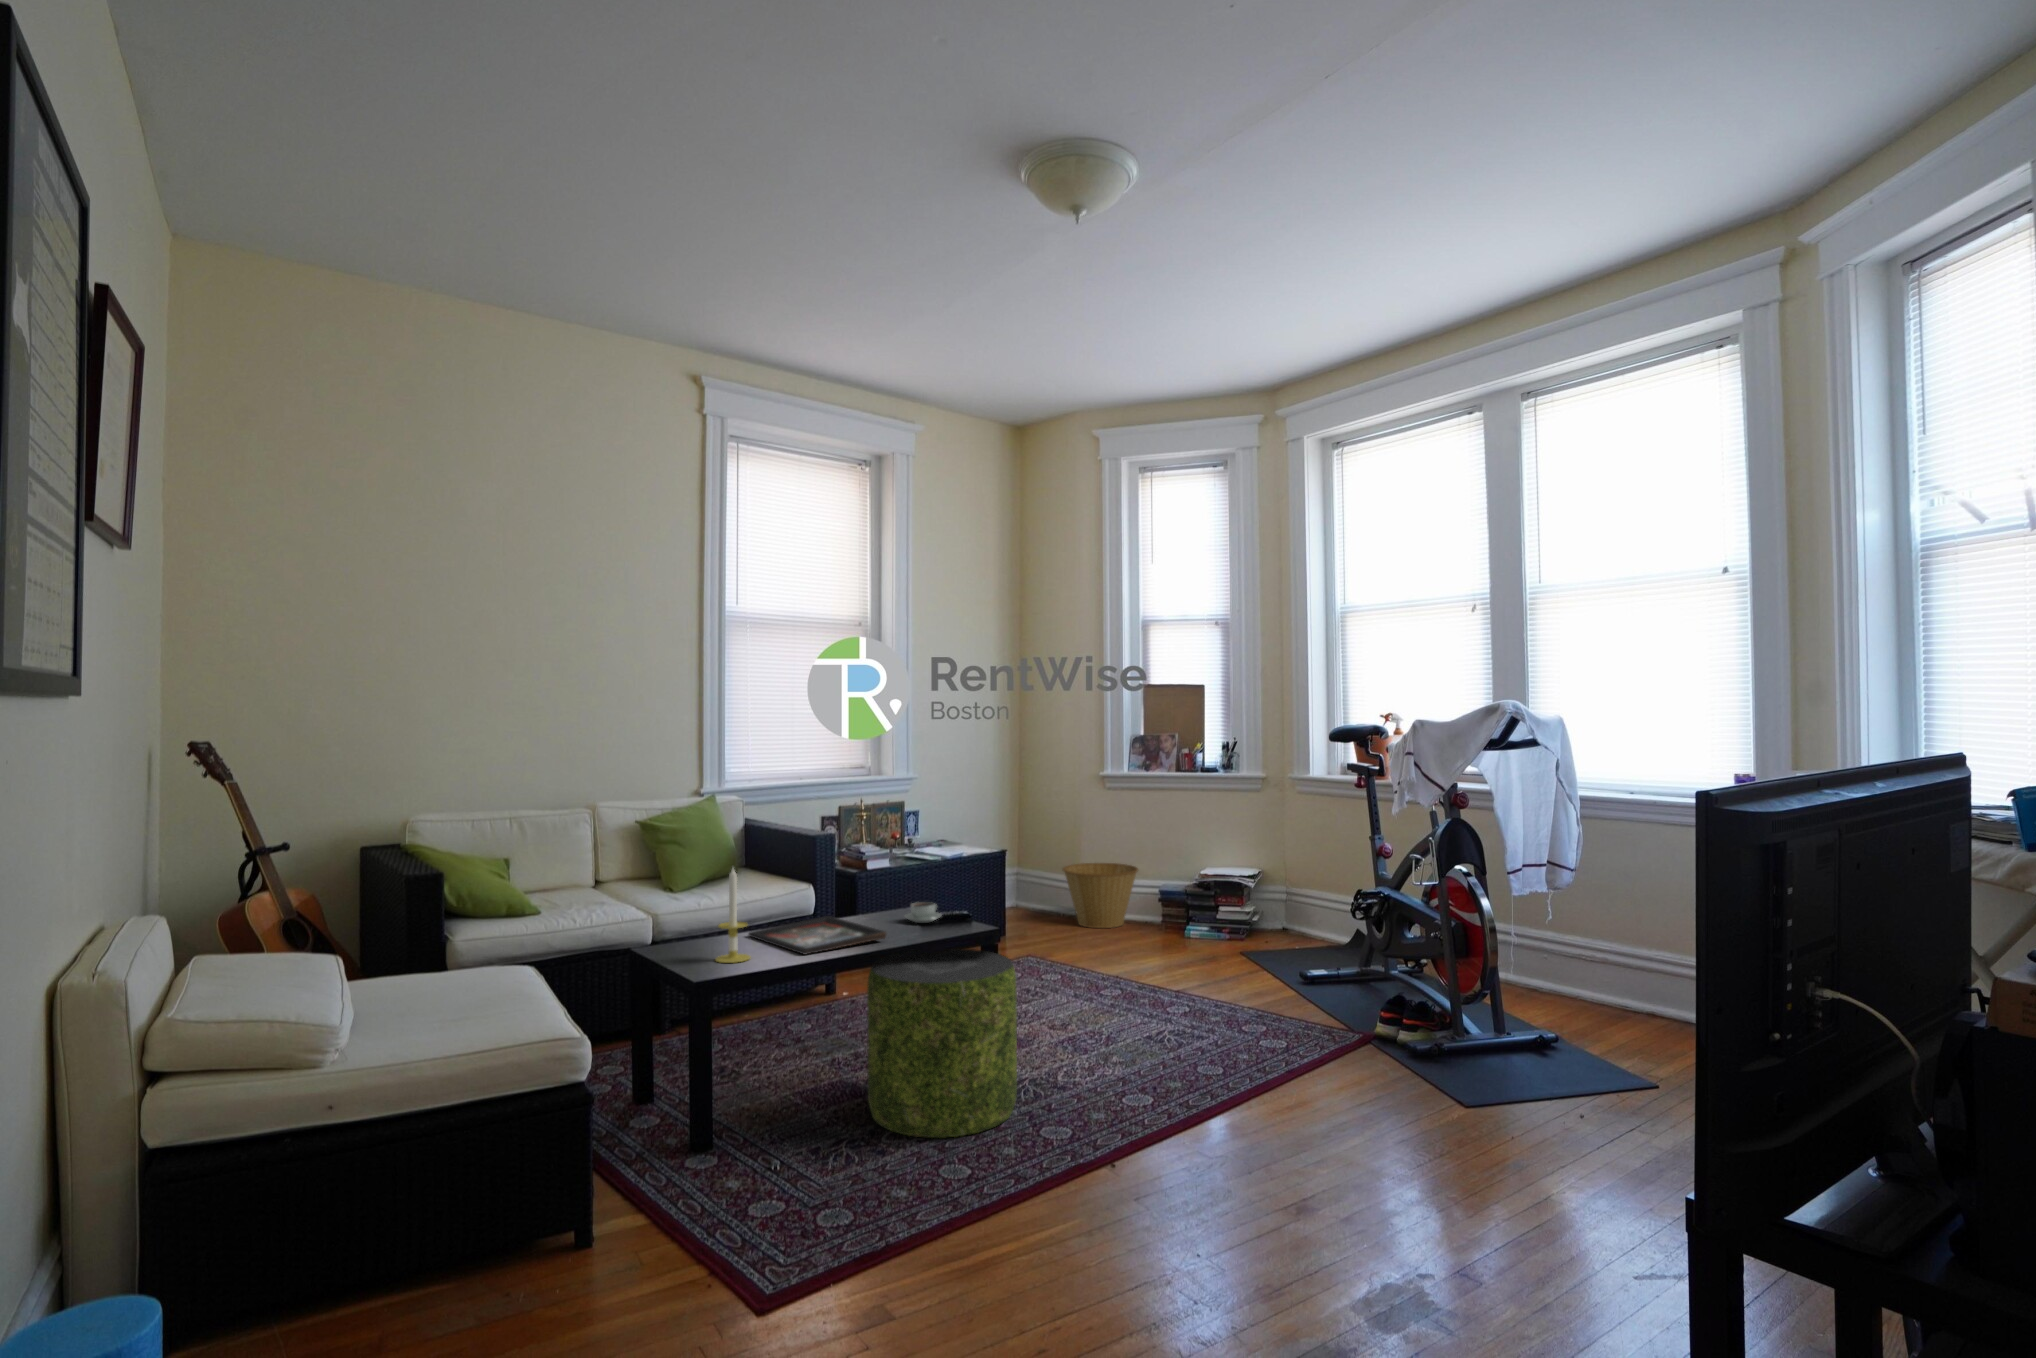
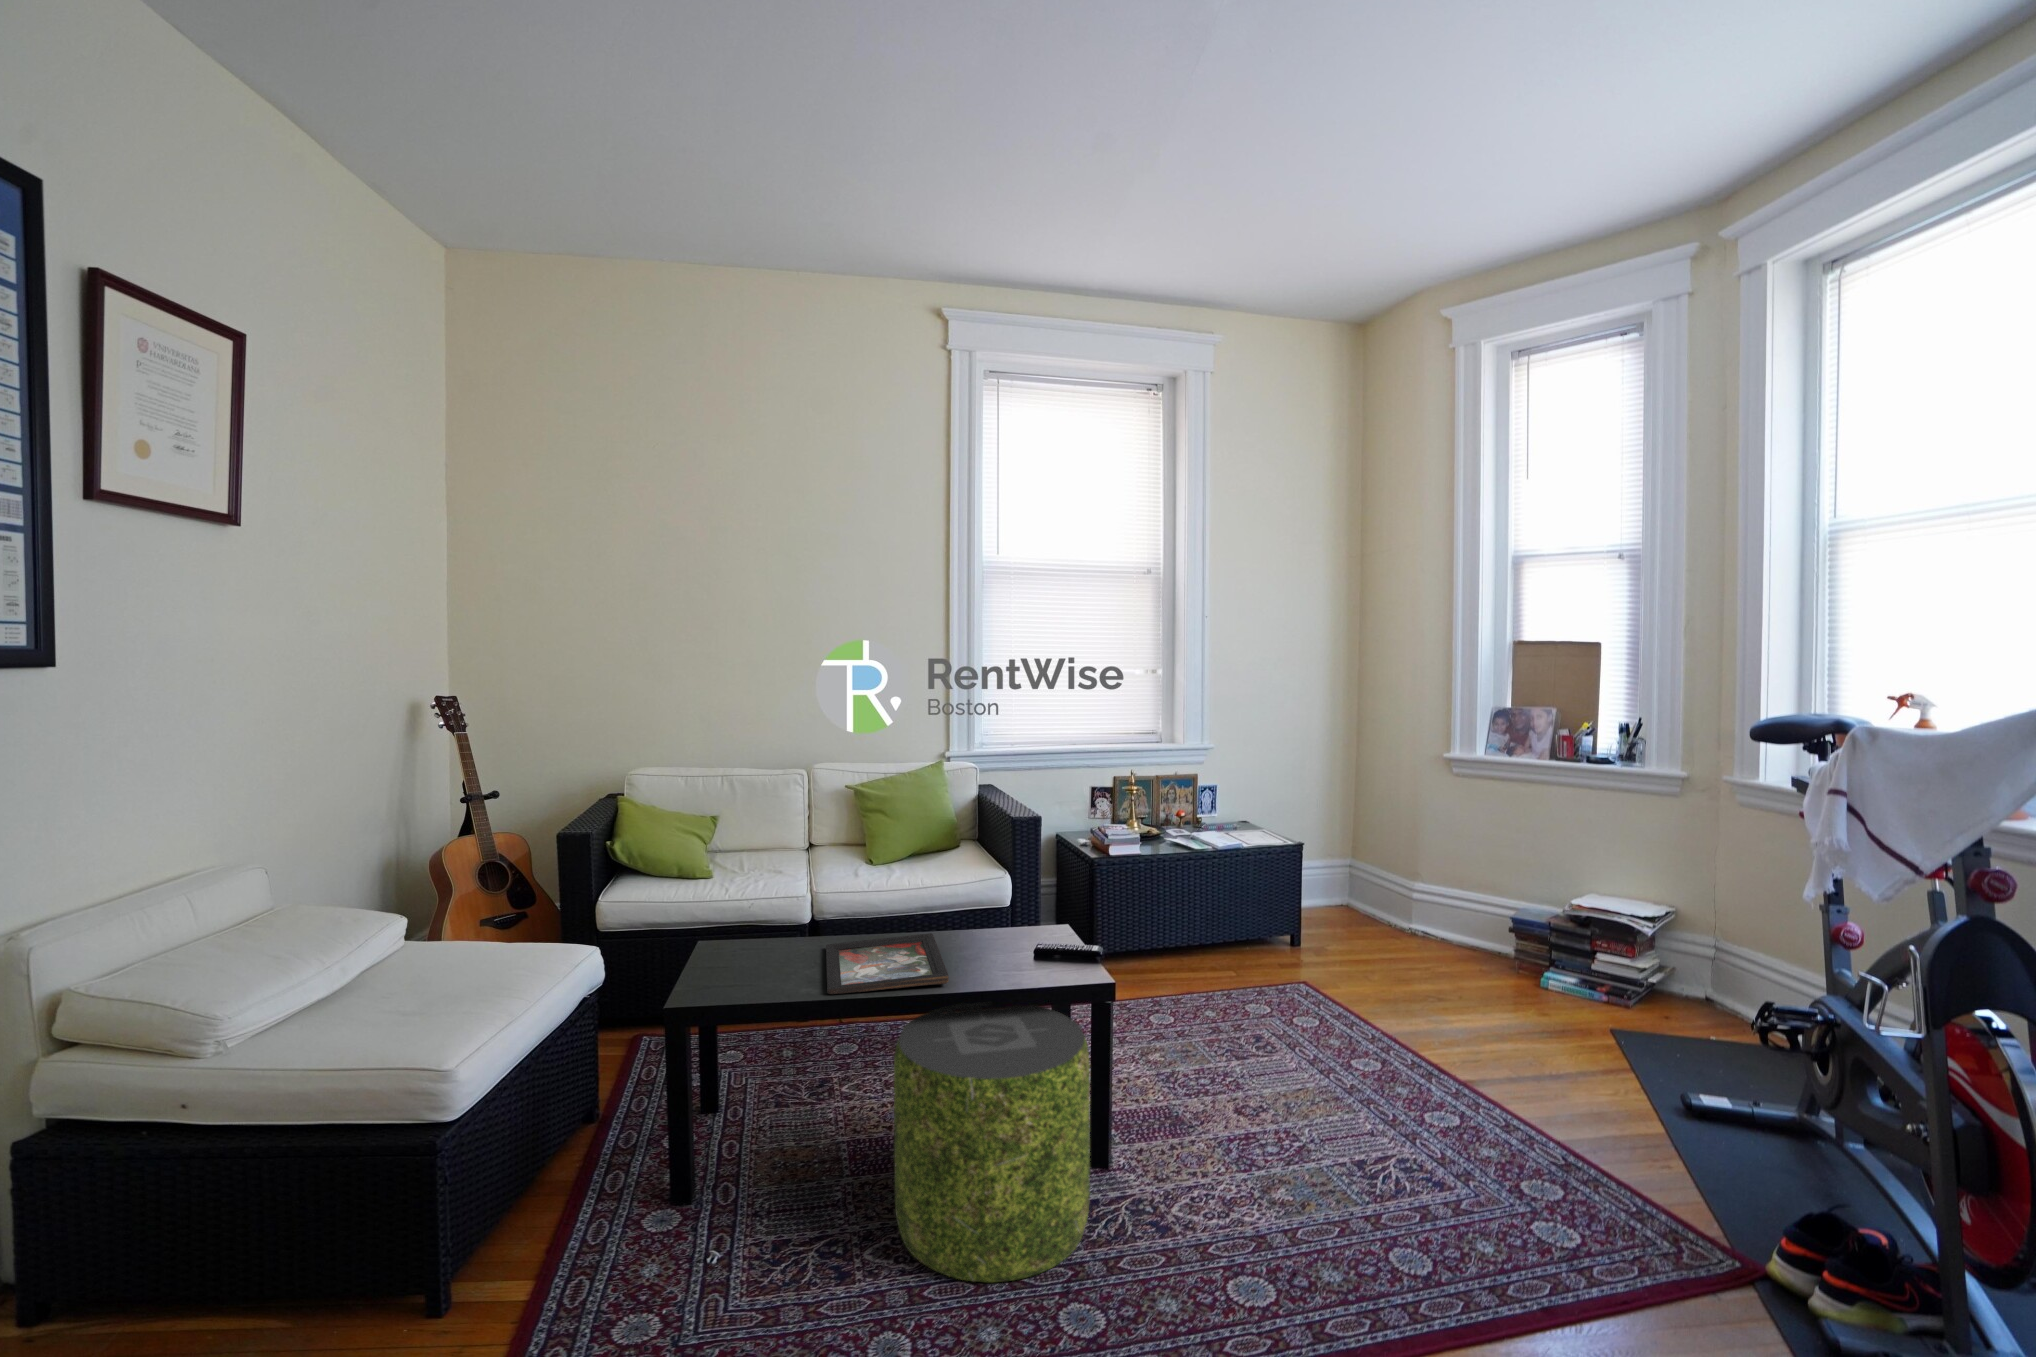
basket: present [1063,863,1138,928] -> none [1380,865,1485,954]
candle: present [715,868,751,963] -> none [733,878,774,994]
coffee cup: present [905,902,941,923] -> none [1016,931,1064,960]

